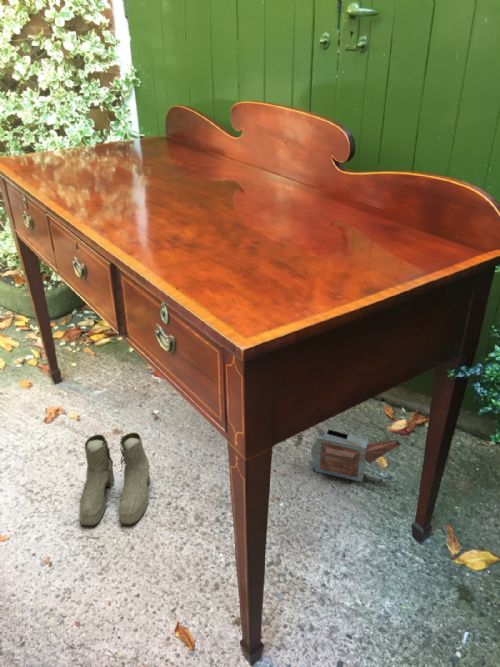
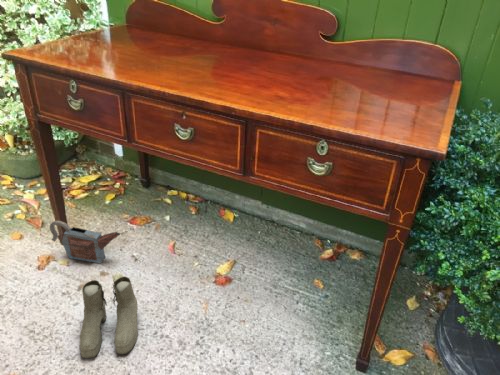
watering can: present [294,424,400,482] -> present [50,221,120,263]

